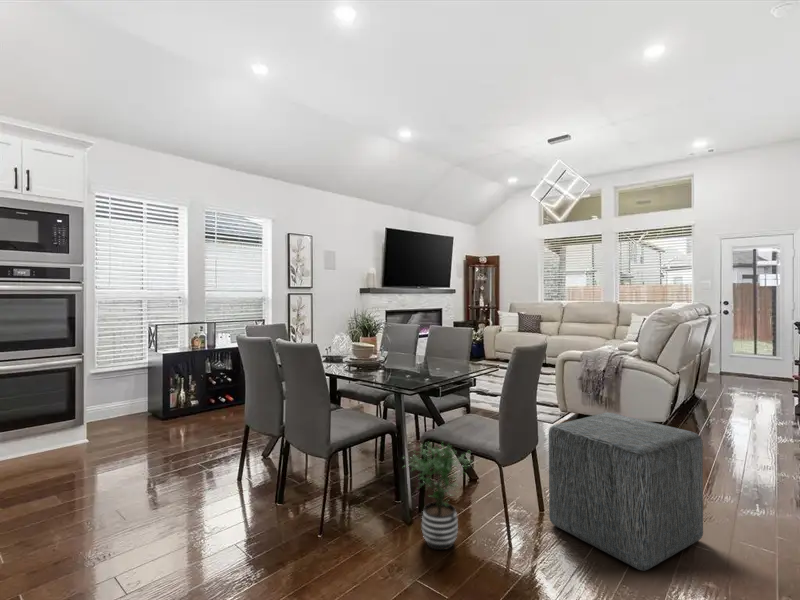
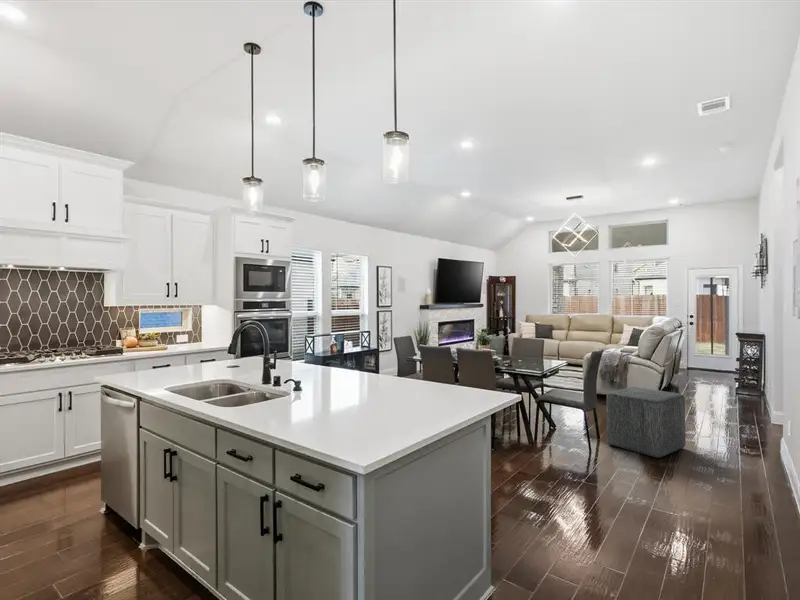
potted plant: present [404,442,471,550] -> none [535,401,574,454]

